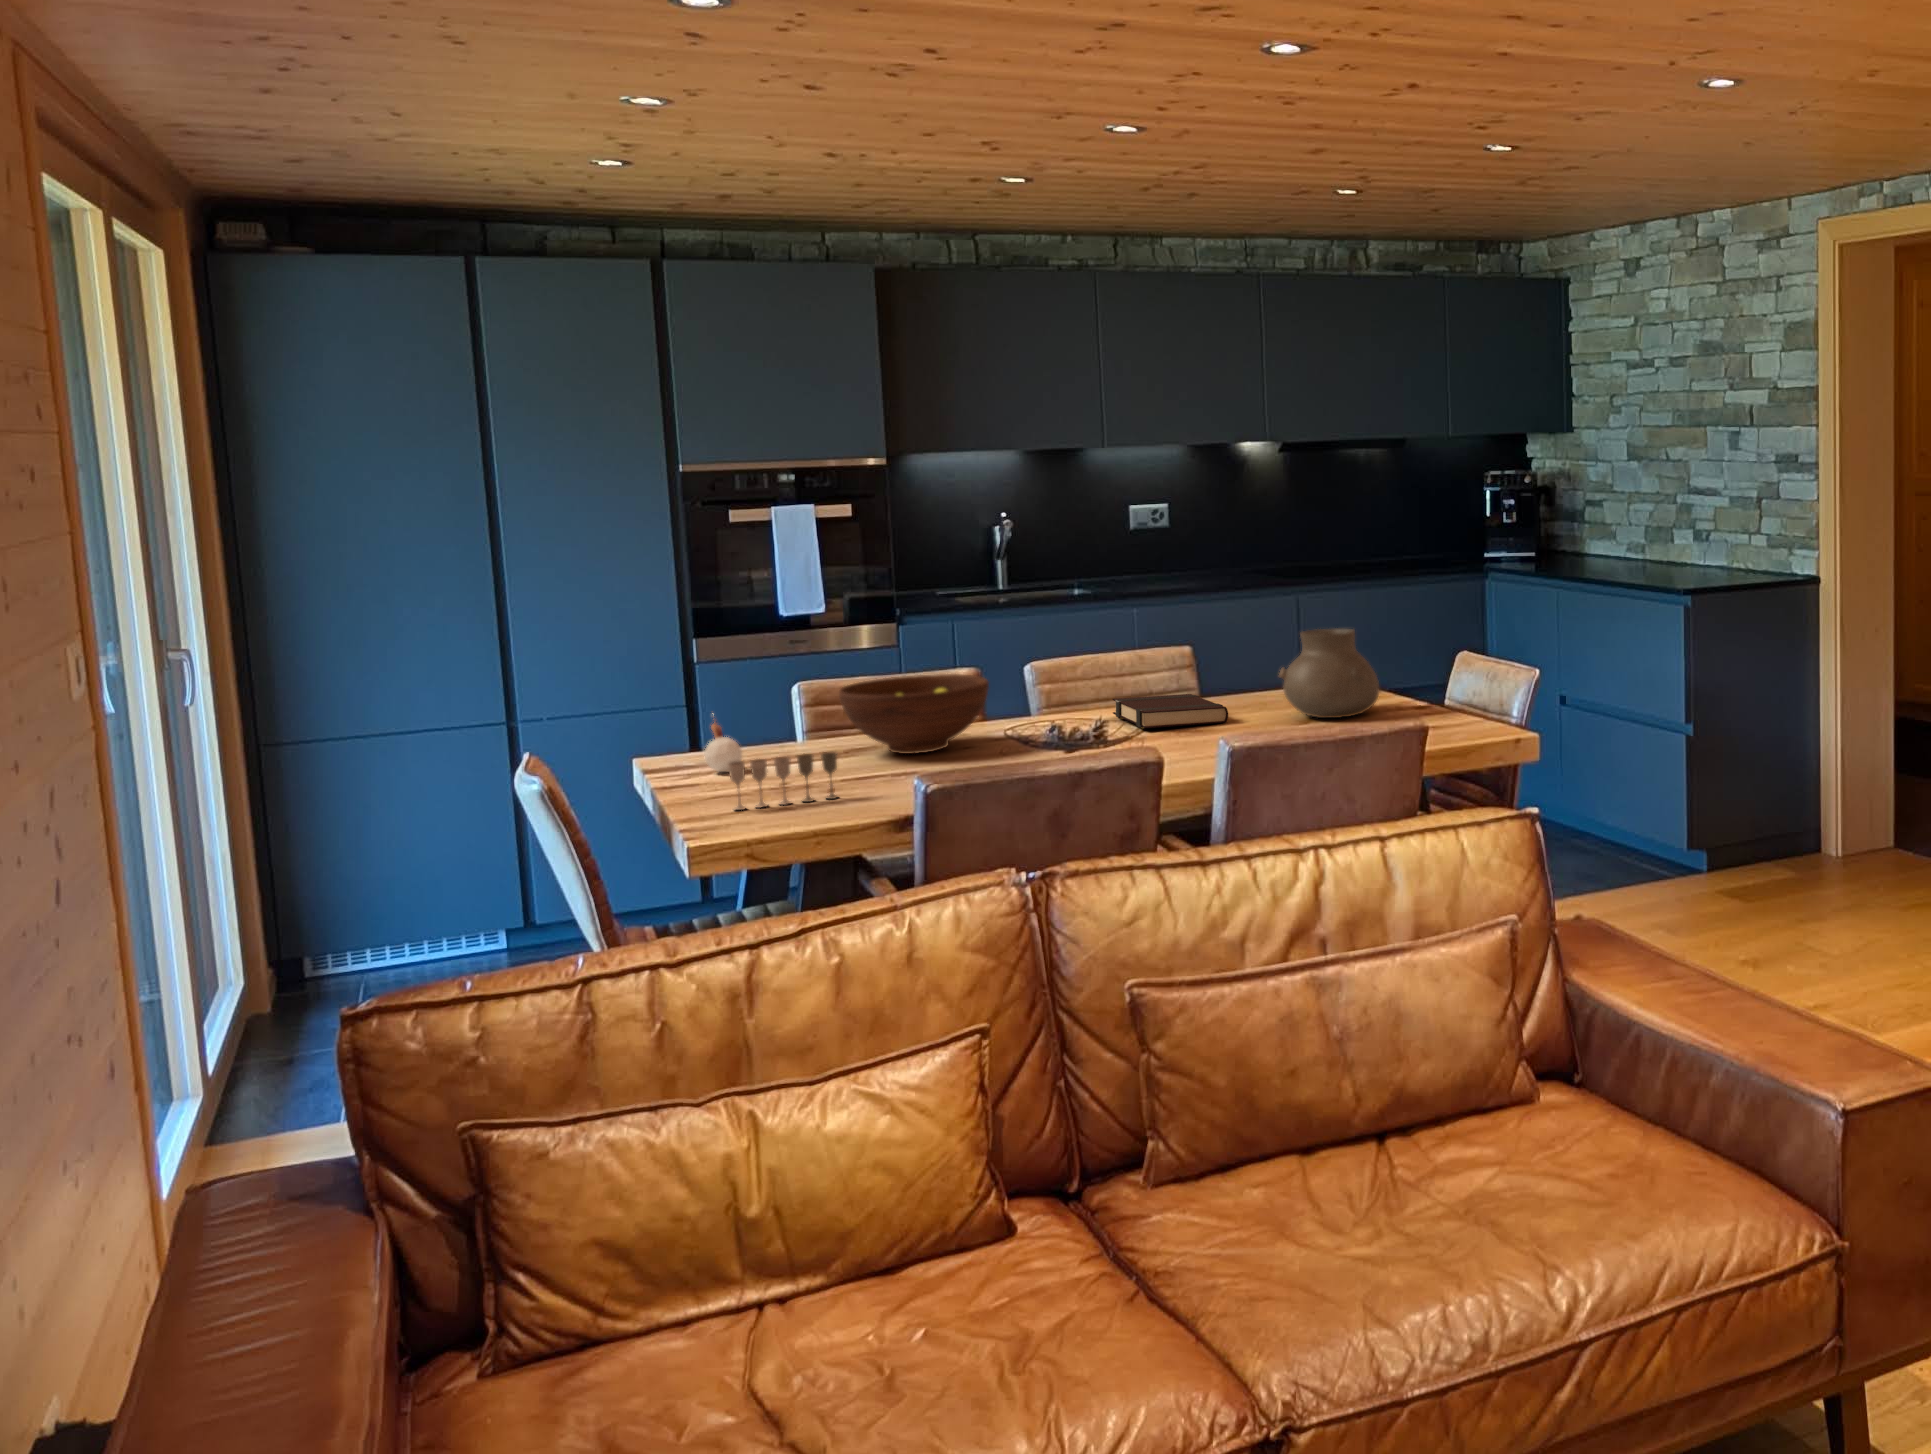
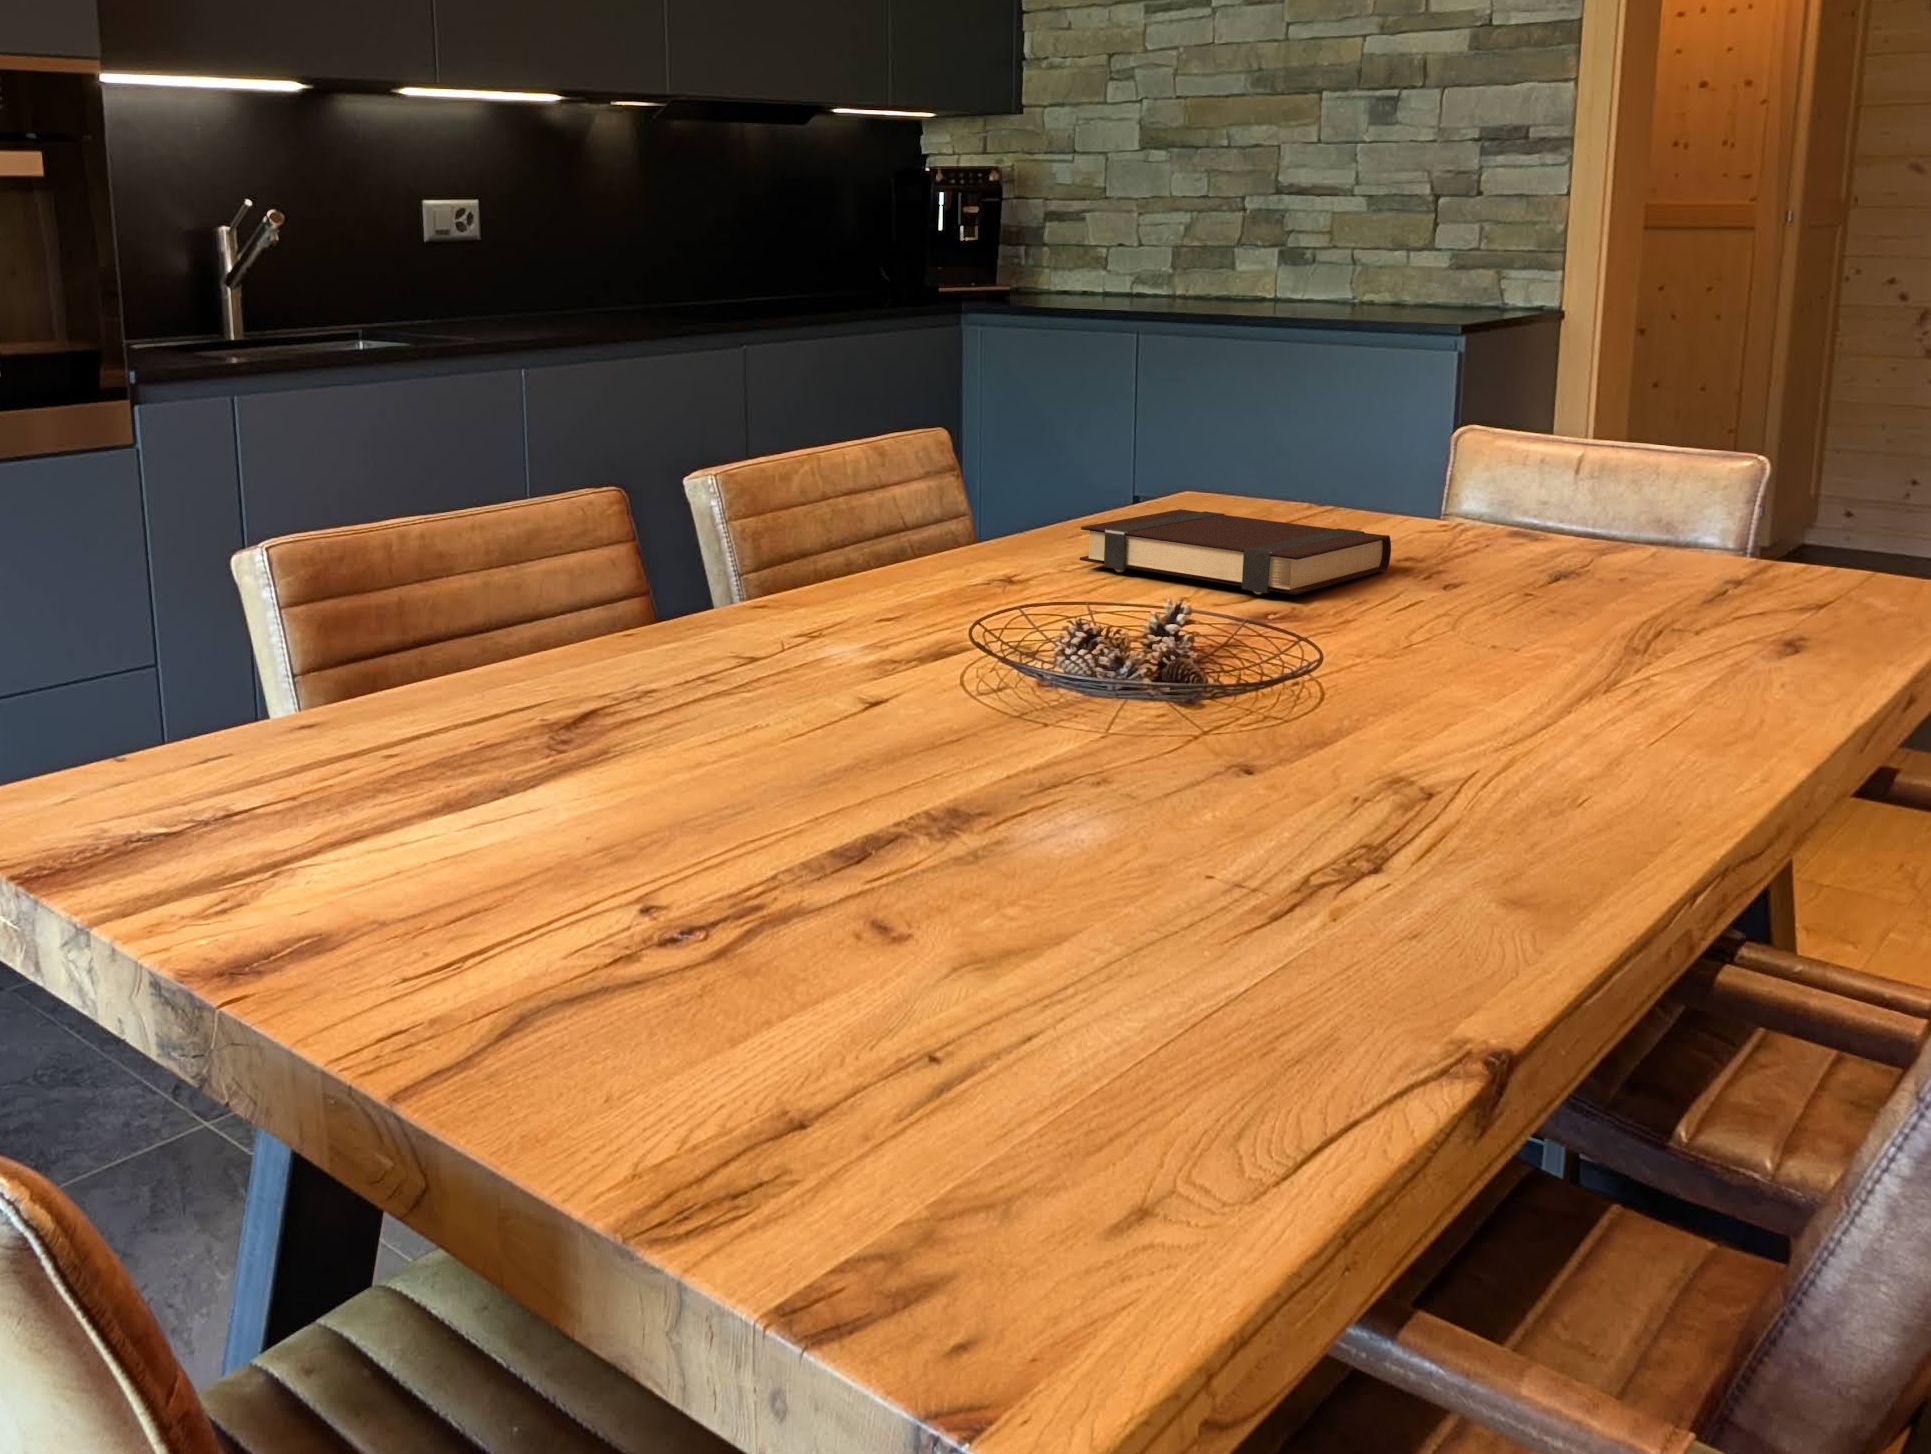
vase: present [1279,628,1379,718] -> none [1433,361,1656,550]
fruit bowl: present [839,674,989,754] -> none [683,482,1079,705]
candle: present [705,719,742,772] -> none [405,625,521,821]
wine glass: present [728,751,837,810] -> none [932,759,1184,1035]

